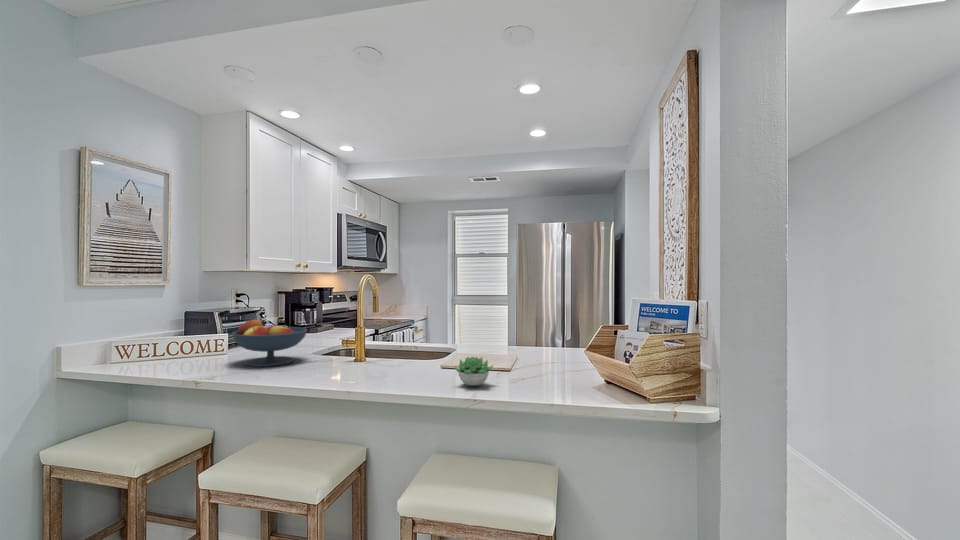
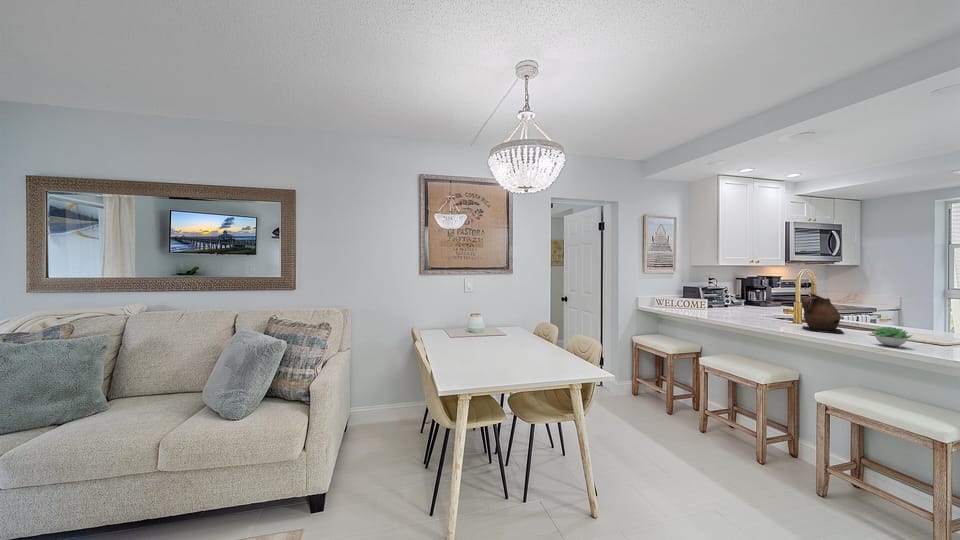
ceramic pitcher: none [366,313,418,374] -> present [802,294,844,333]
fruit bowl: present [232,320,307,367] -> none [712,292,758,318]

